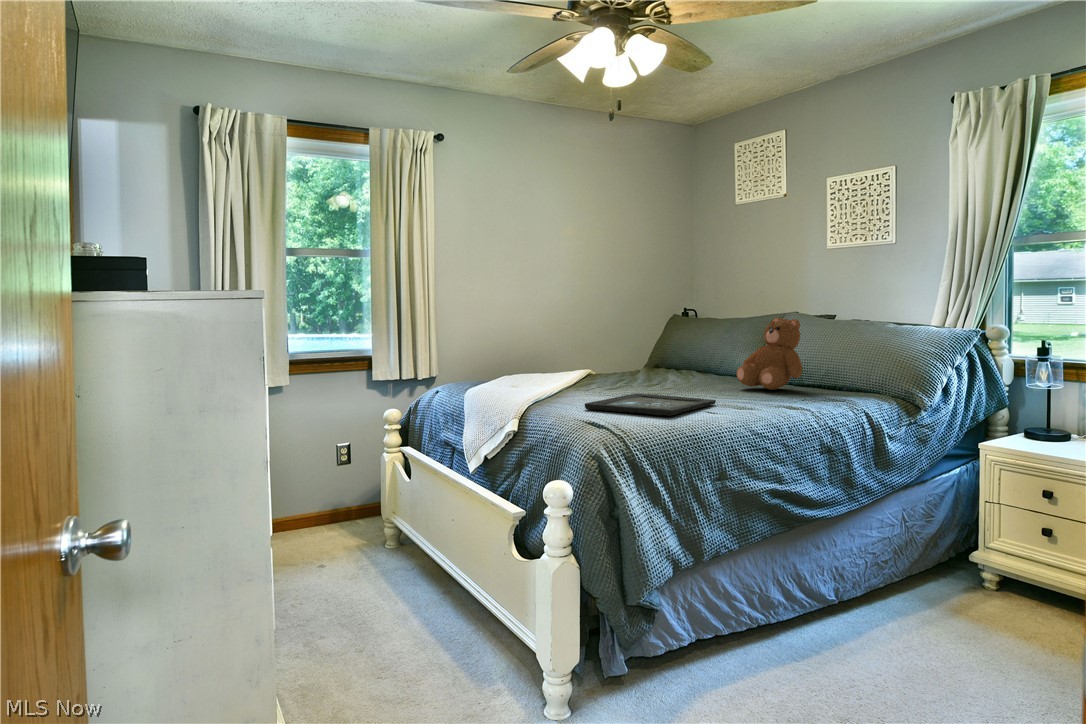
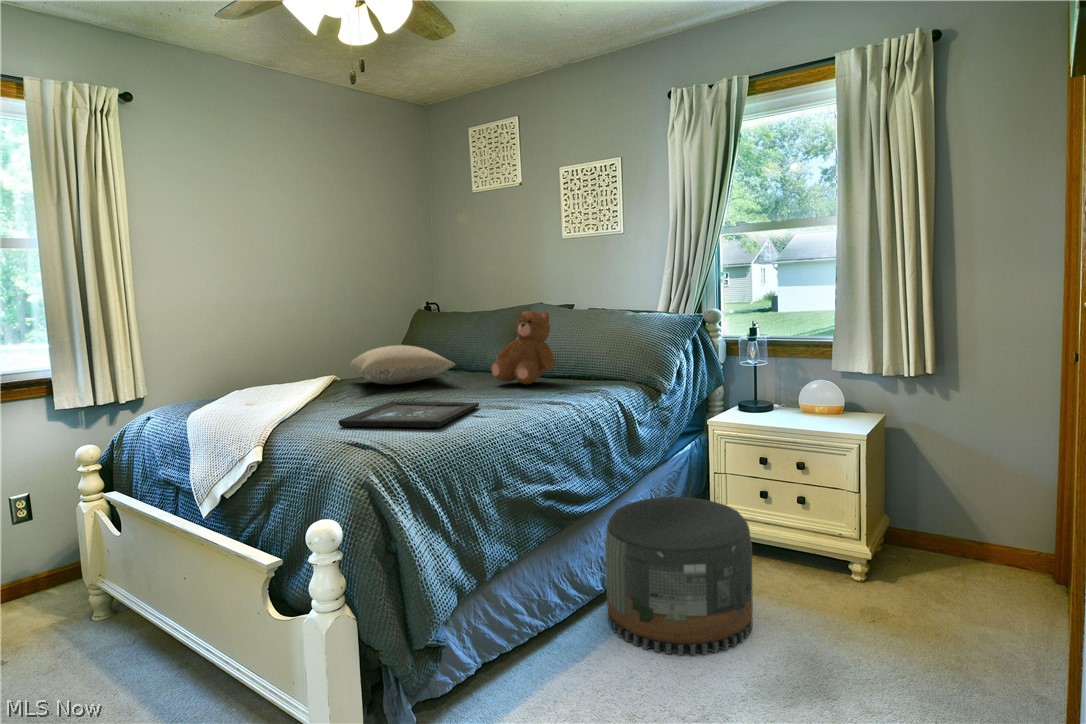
pillow: none [607,347,702,382] -> present [350,345,455,384]
pouf: none [837,515,1013,685] -> present [605,497,753,655]

